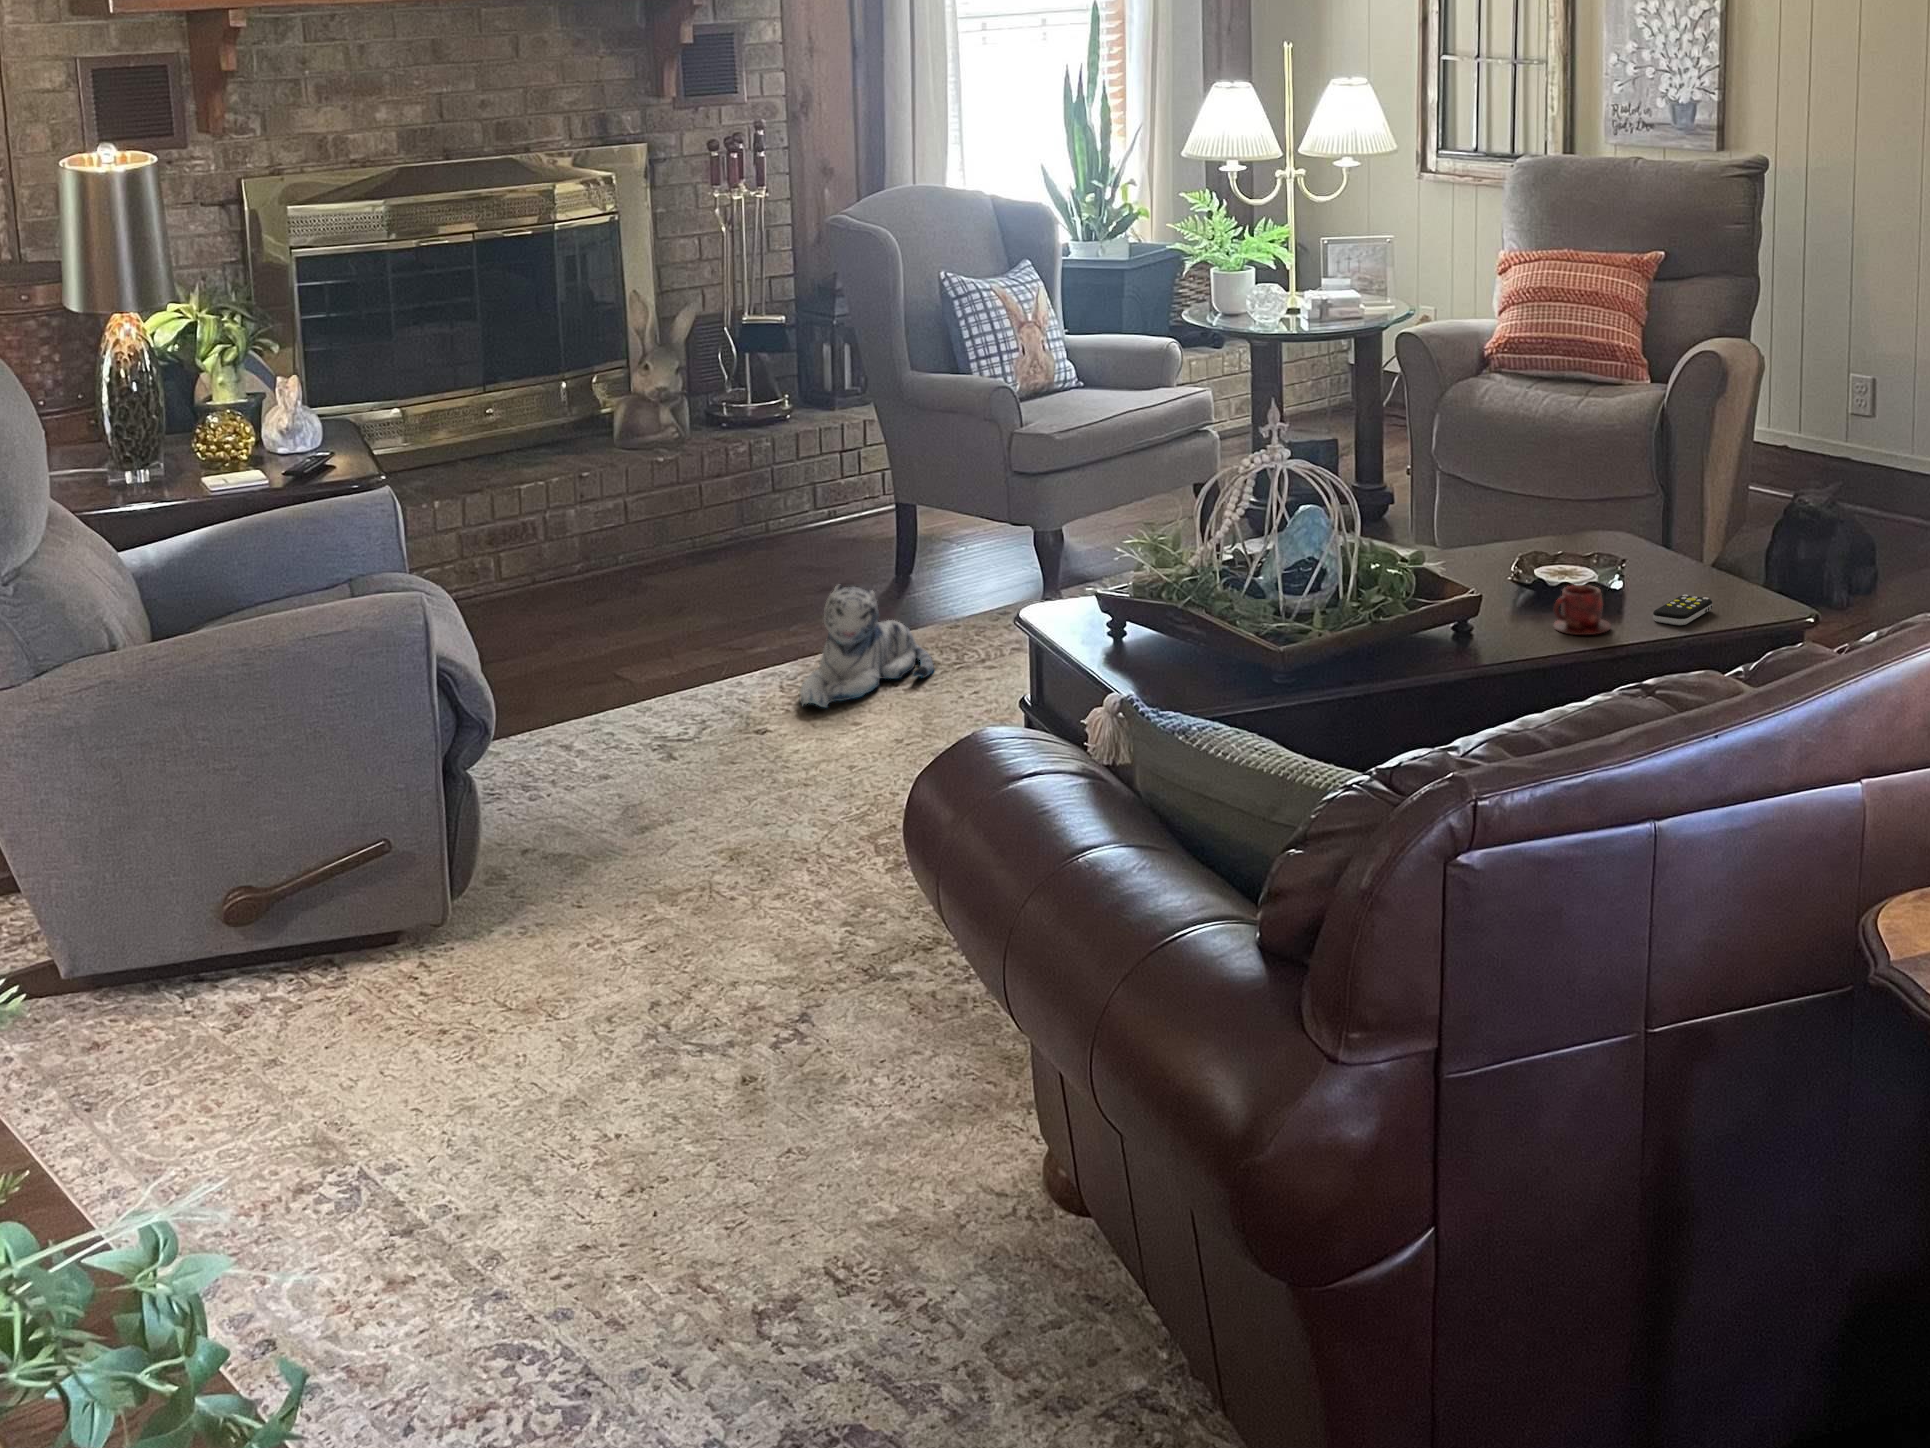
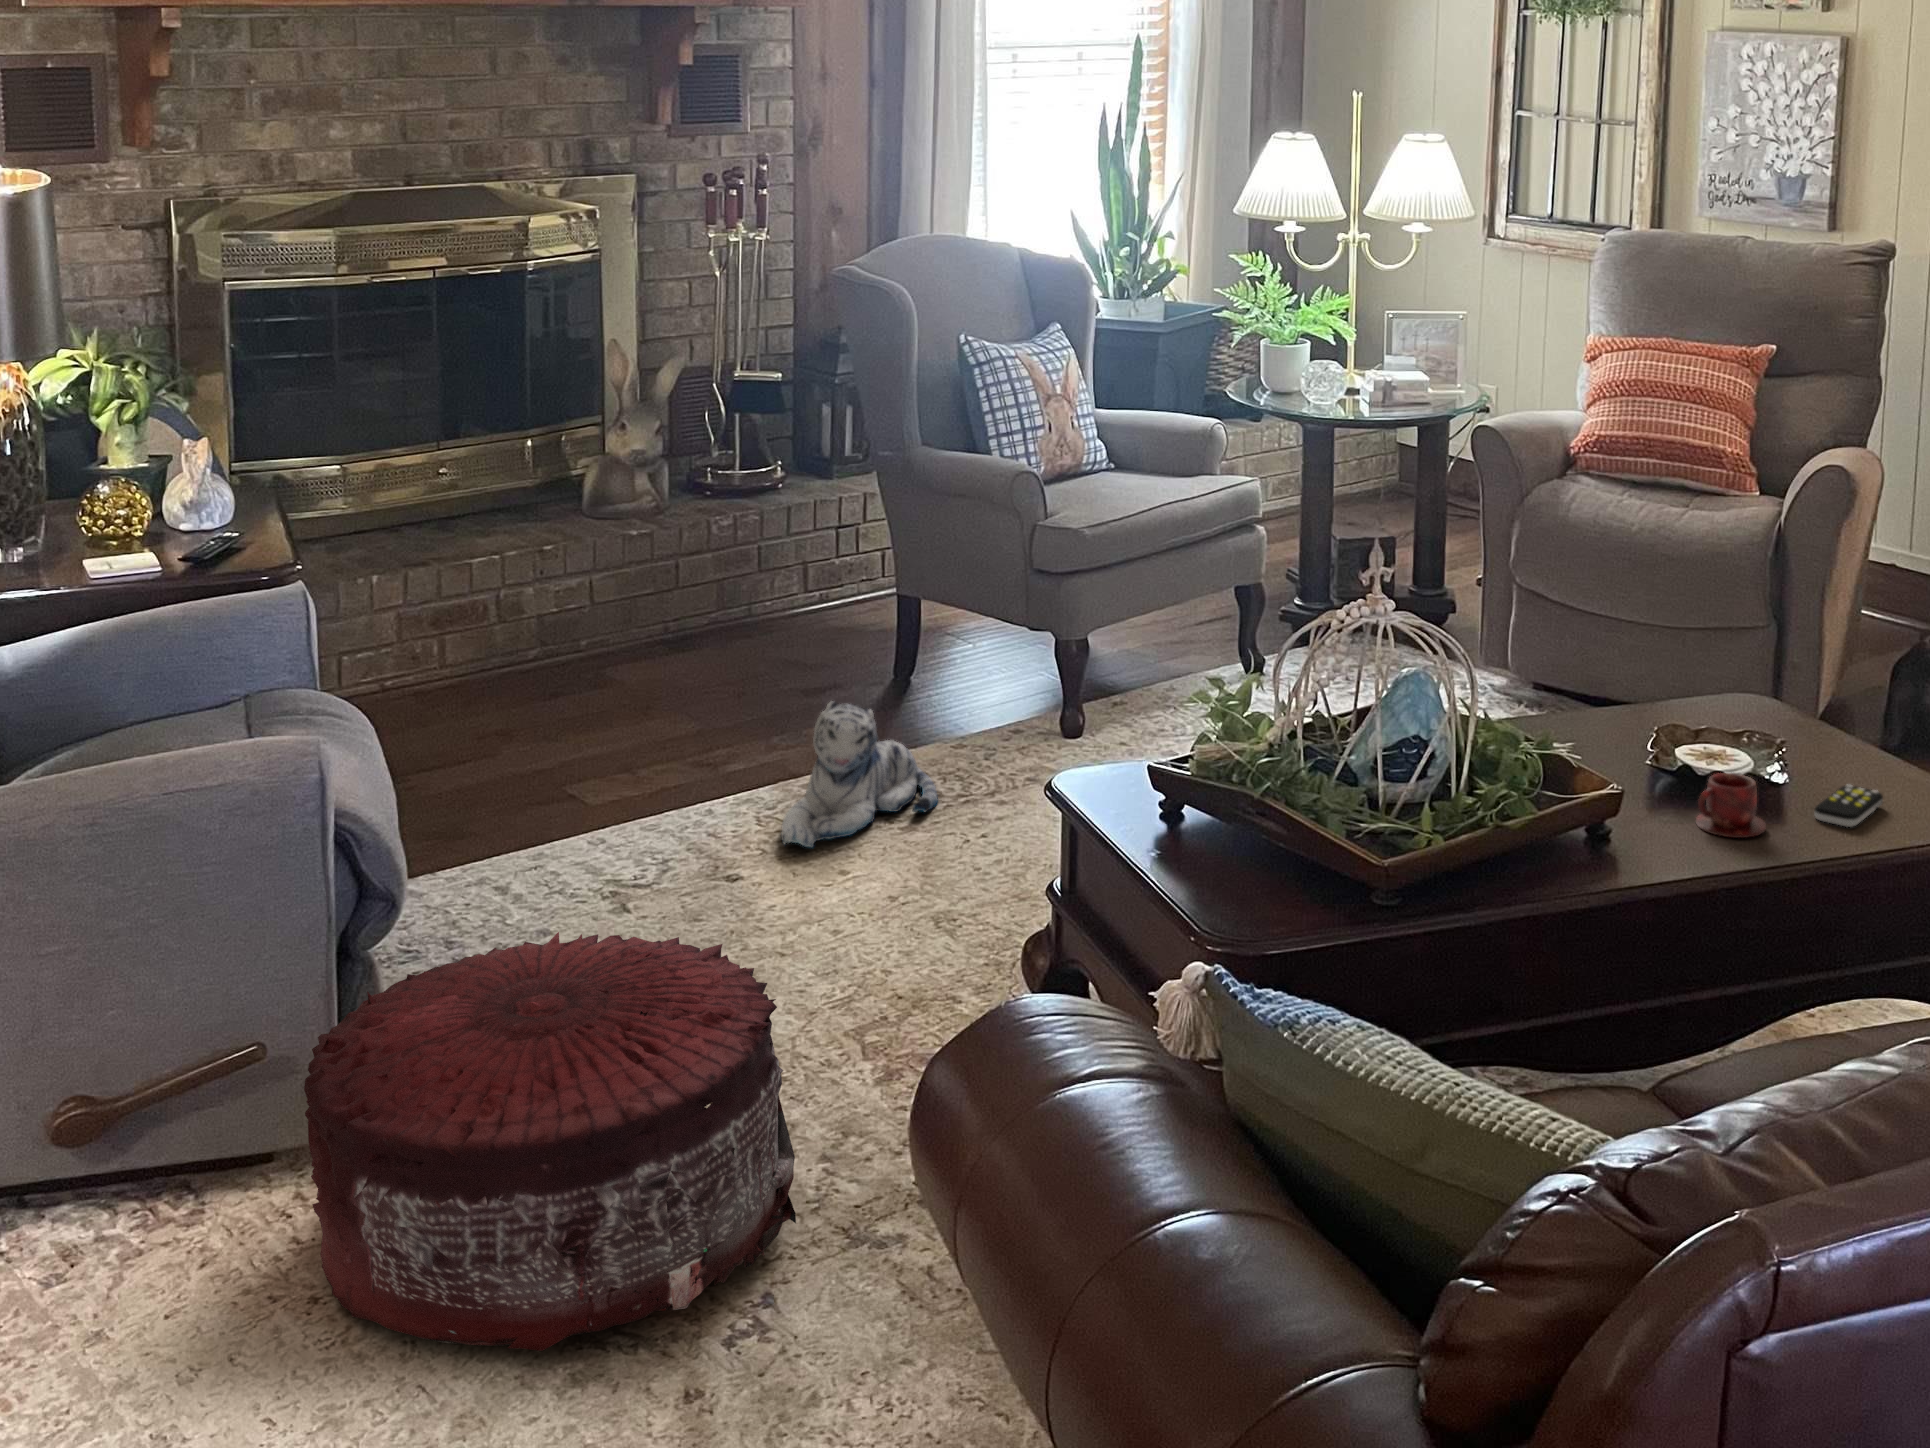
pouf: none [428,750,825,1050] -> present [304,932,796,1351]

